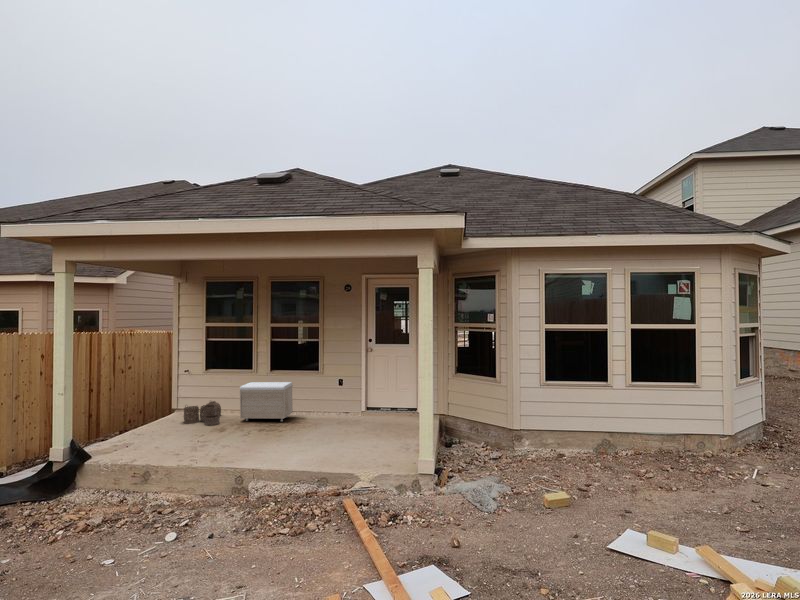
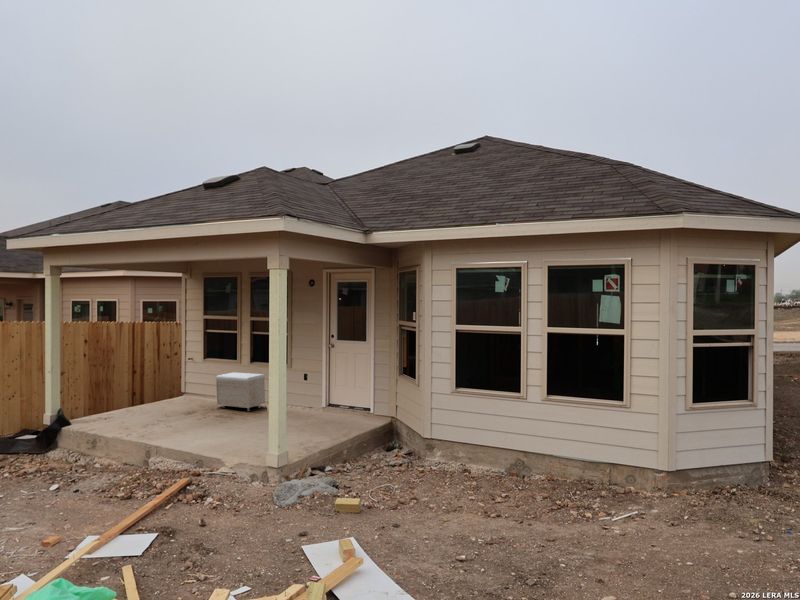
woven basket: present [184,401,221,425] -> none [175,387,213,409]

